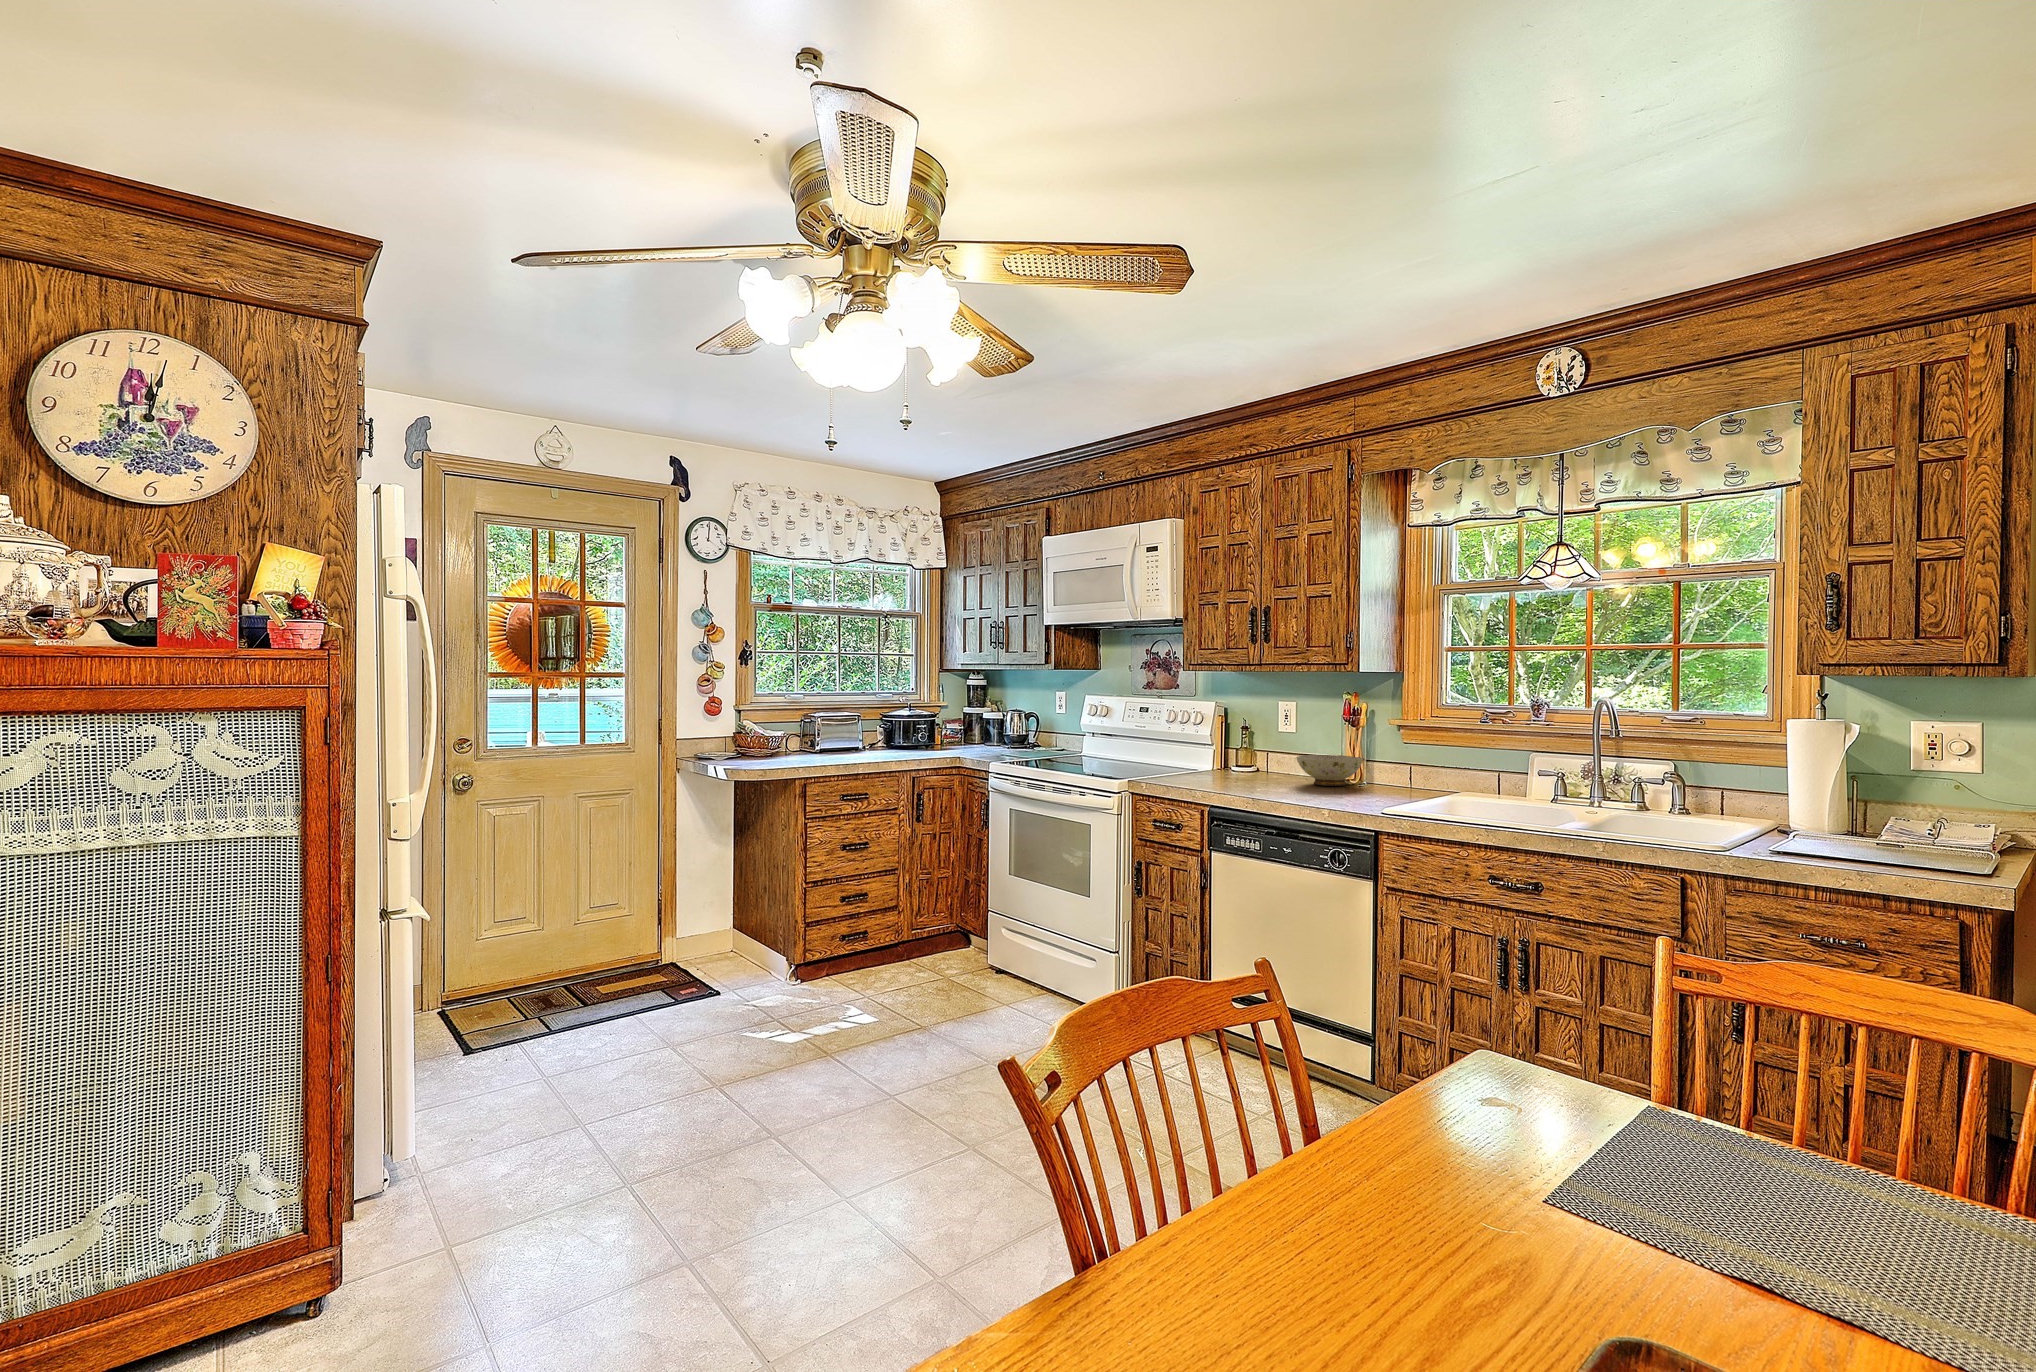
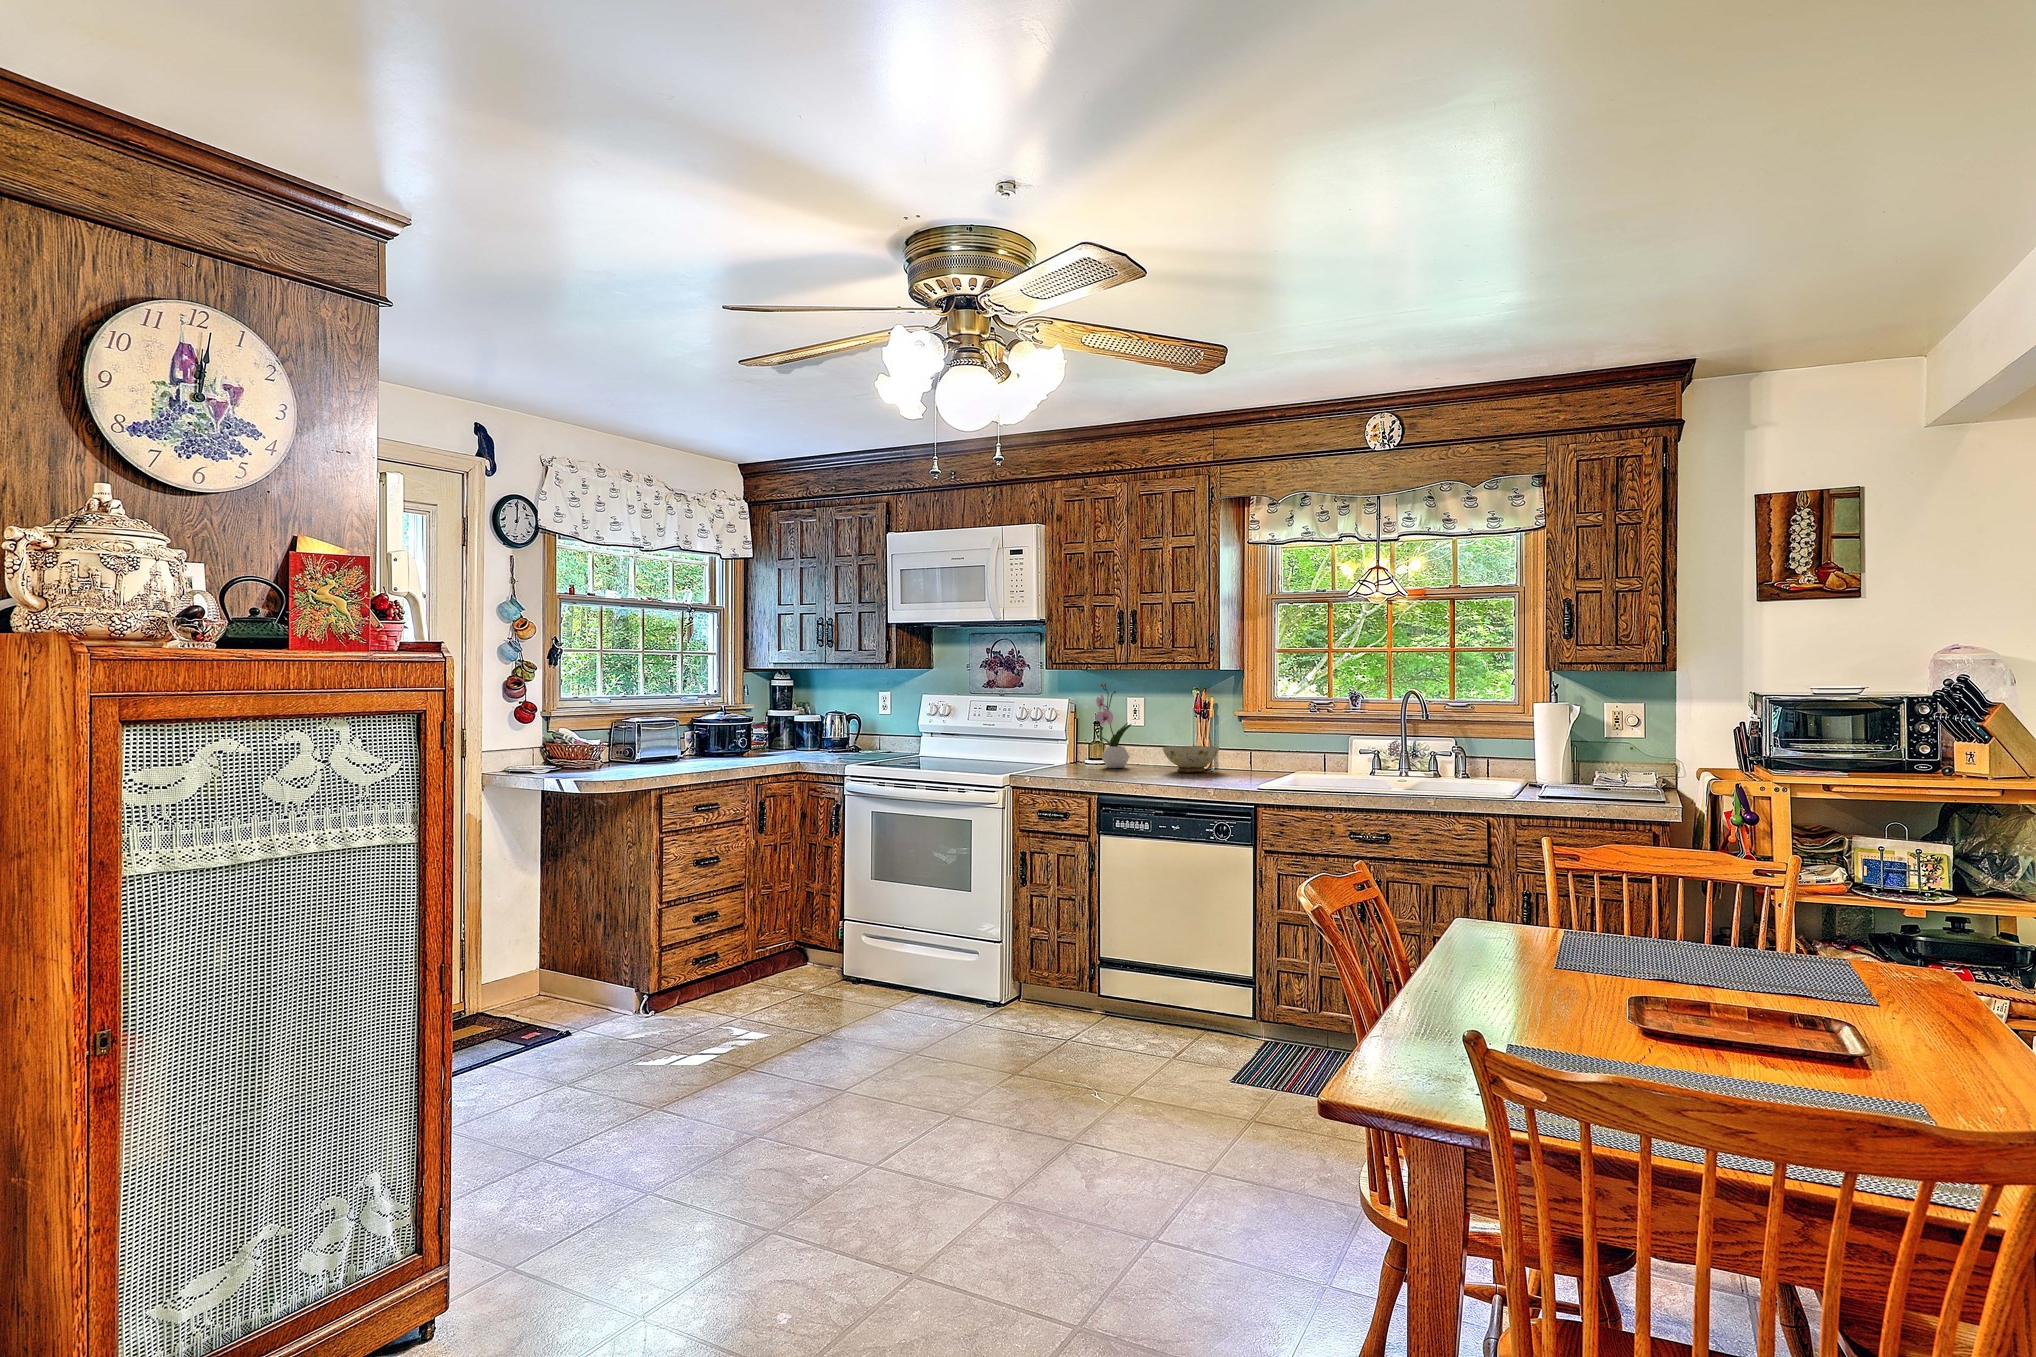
flower arrangement: none [1232,685,1269,776] -> present [1096,684,1132,768]

